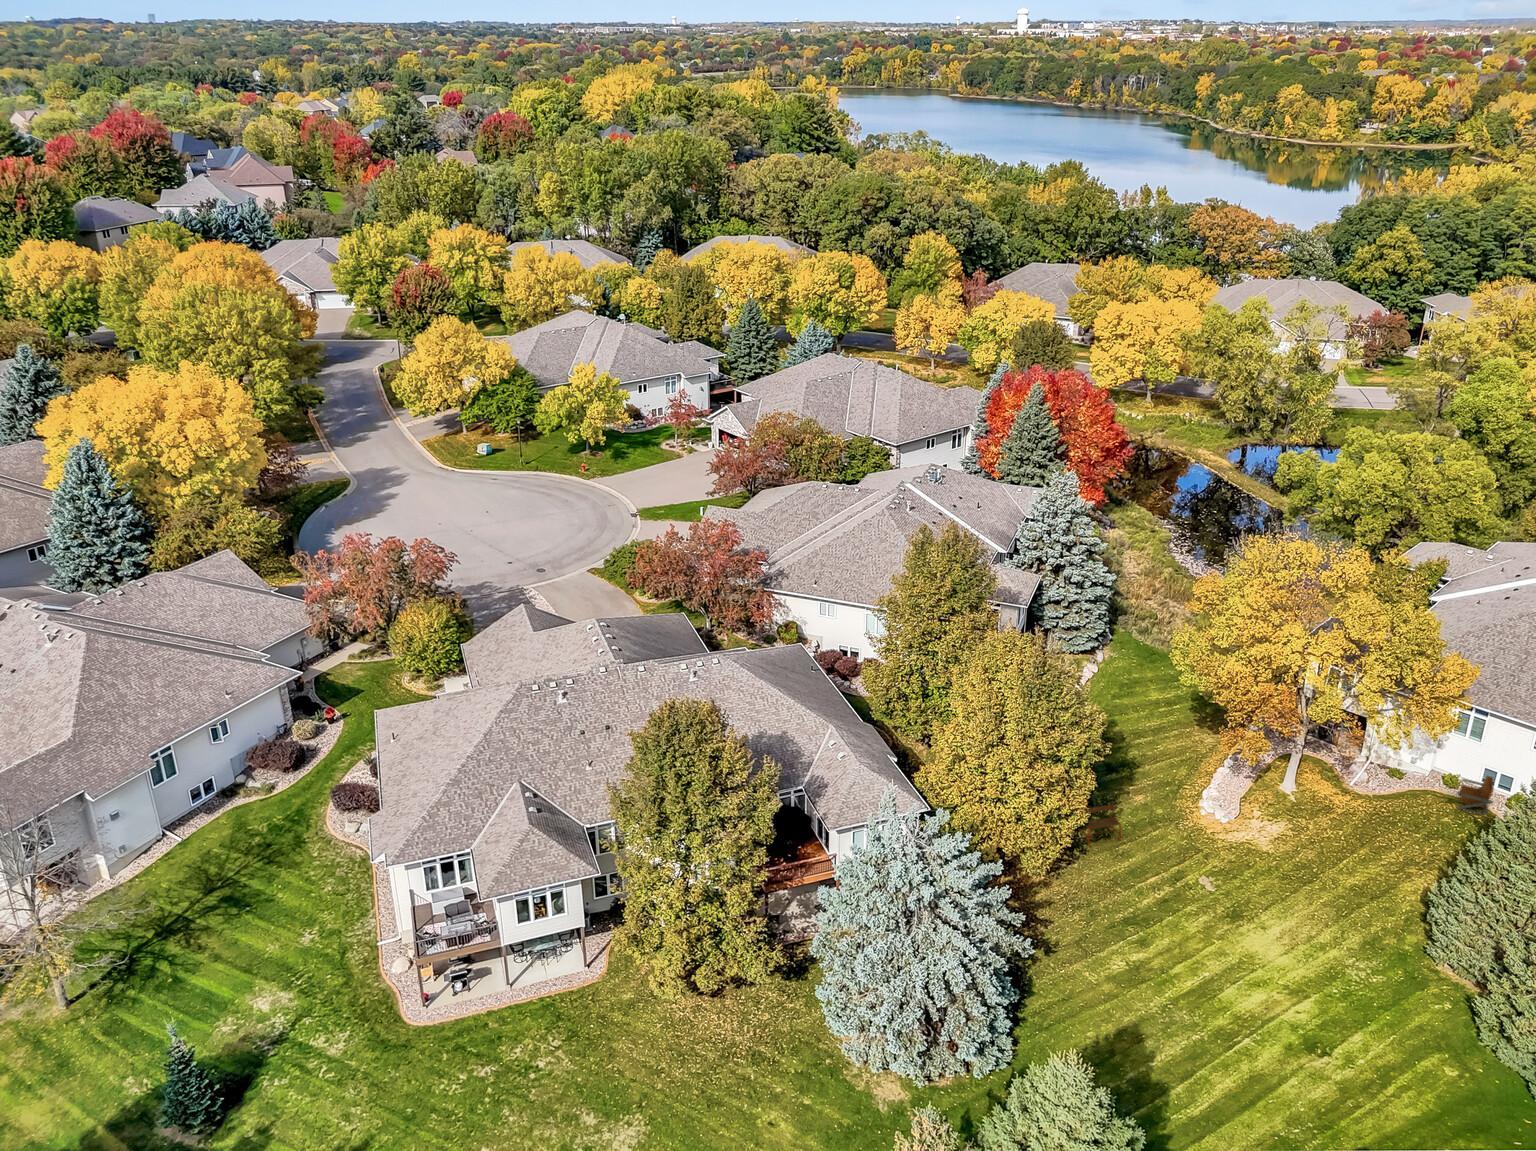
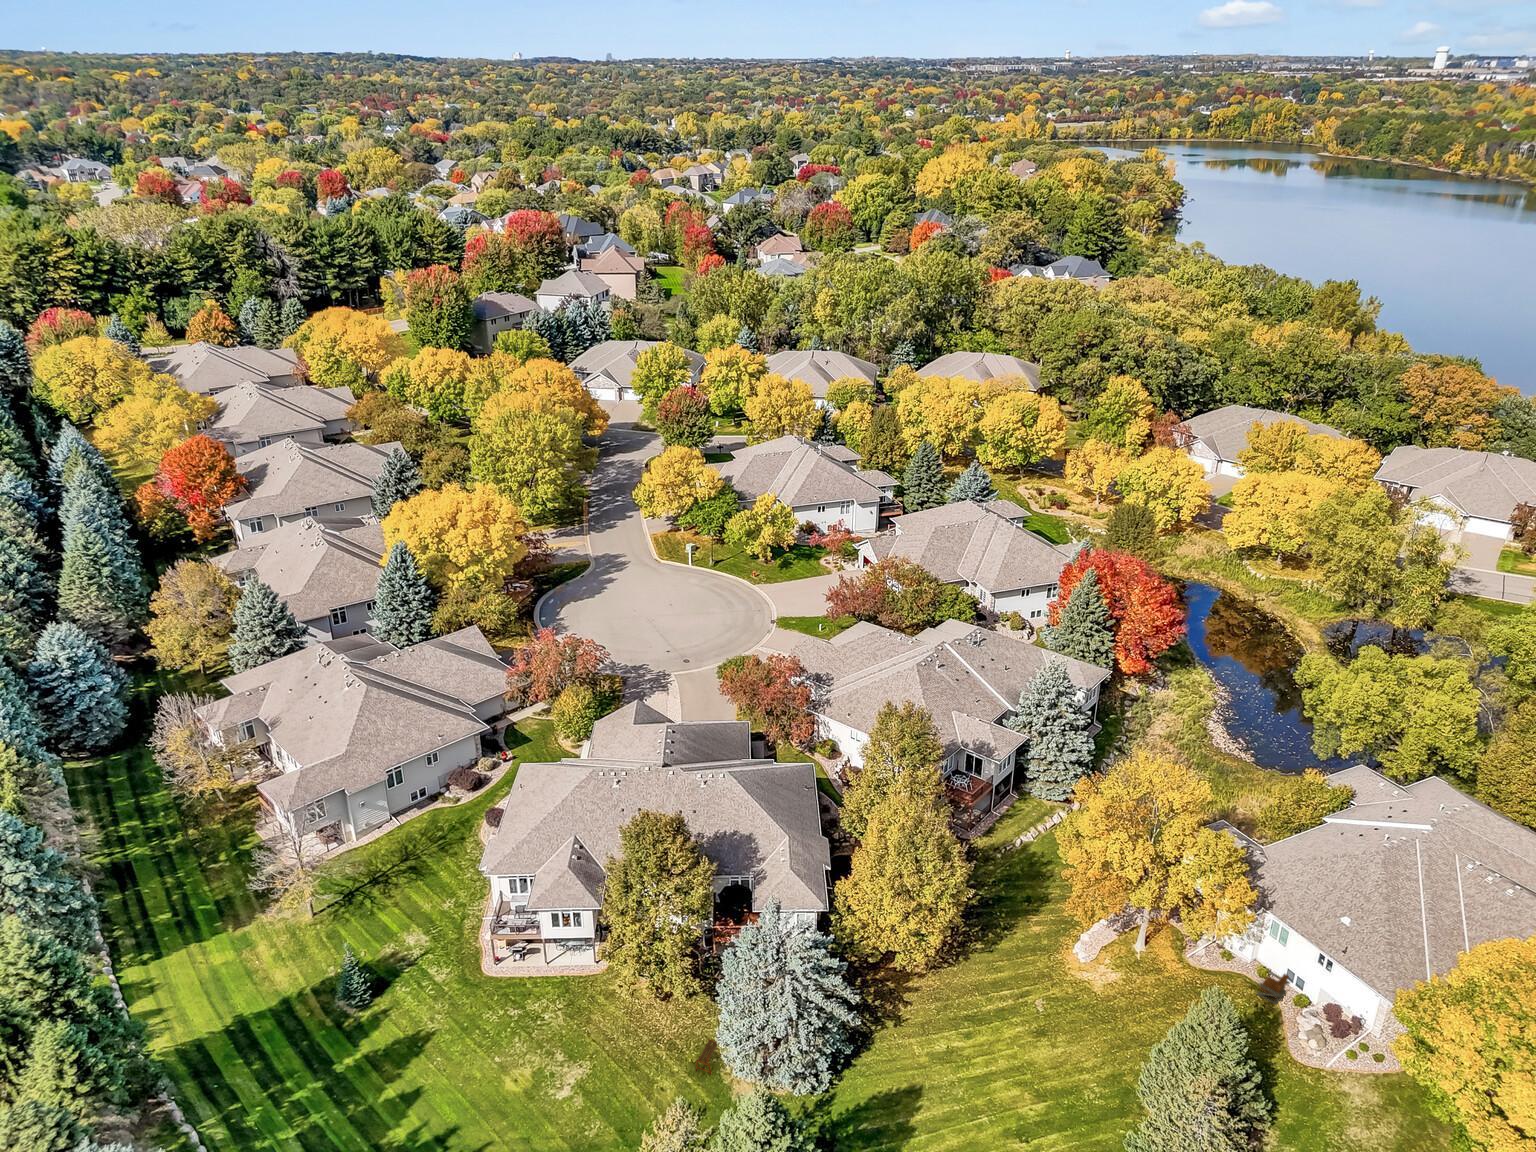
bench: present [1081,804,1122,845] -> present [696,1039,718,1074]

